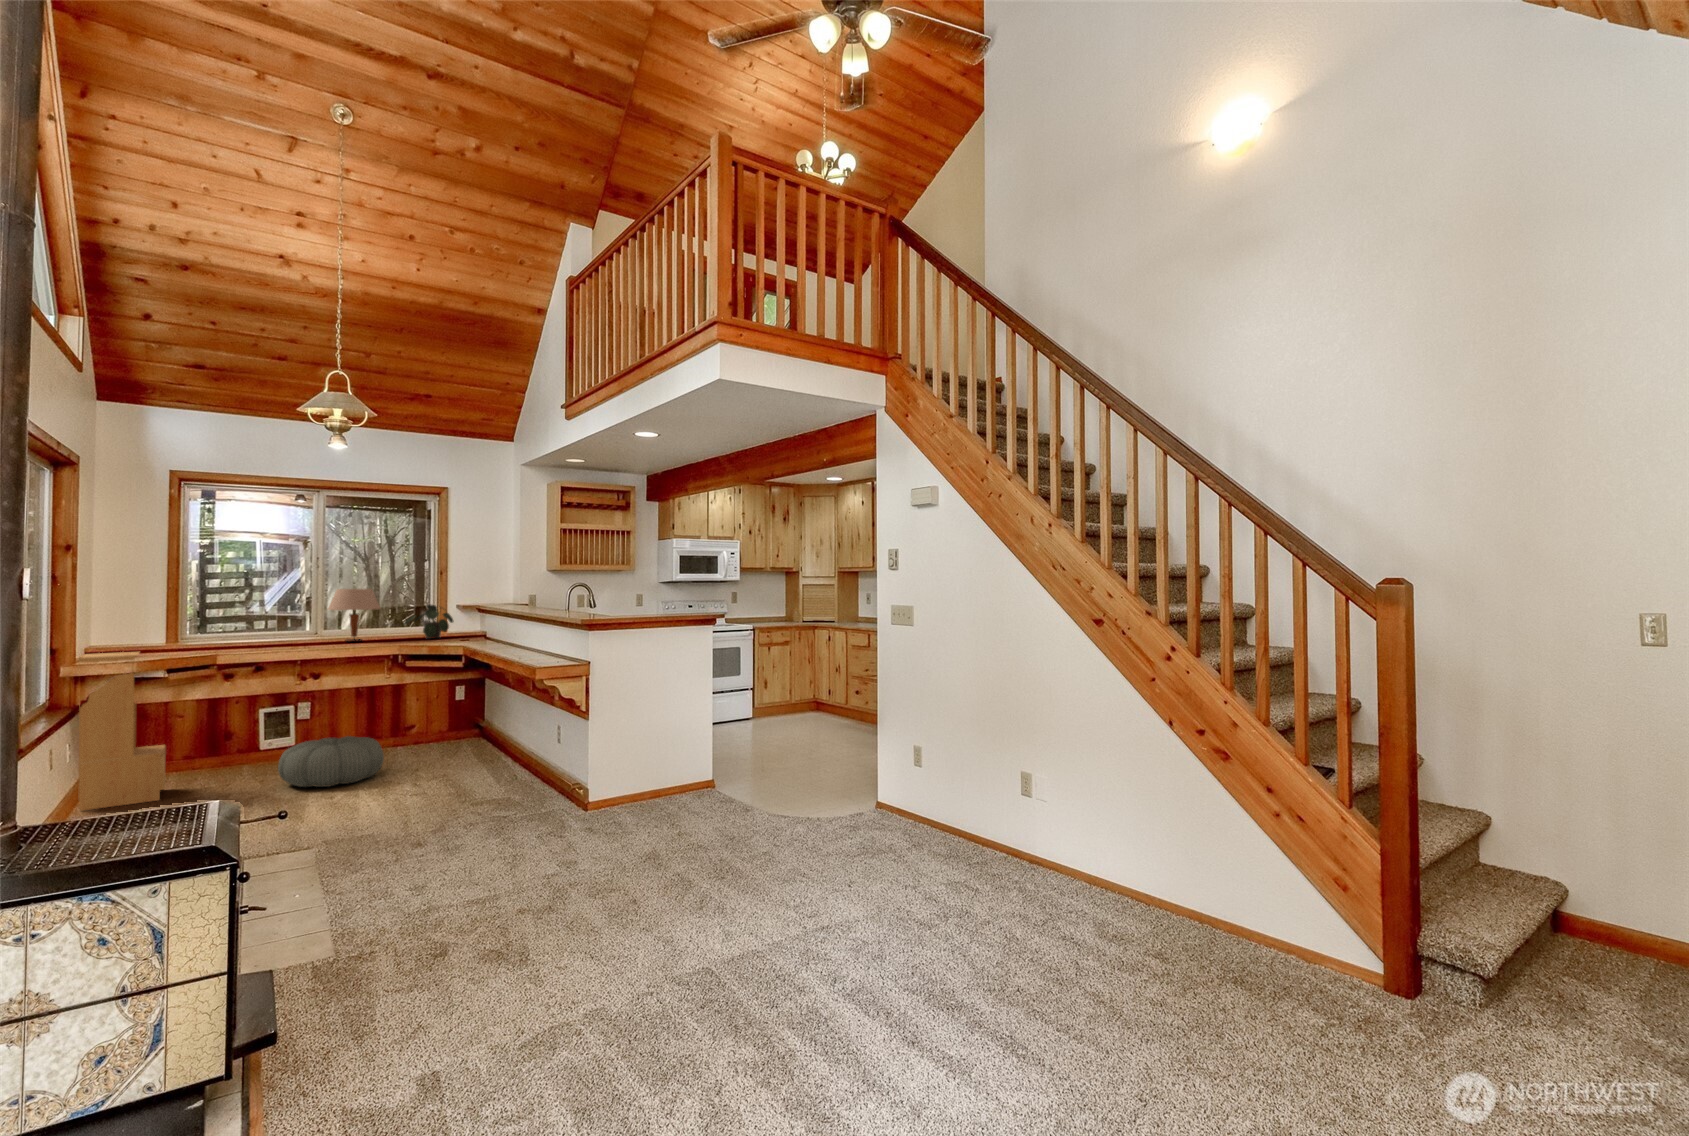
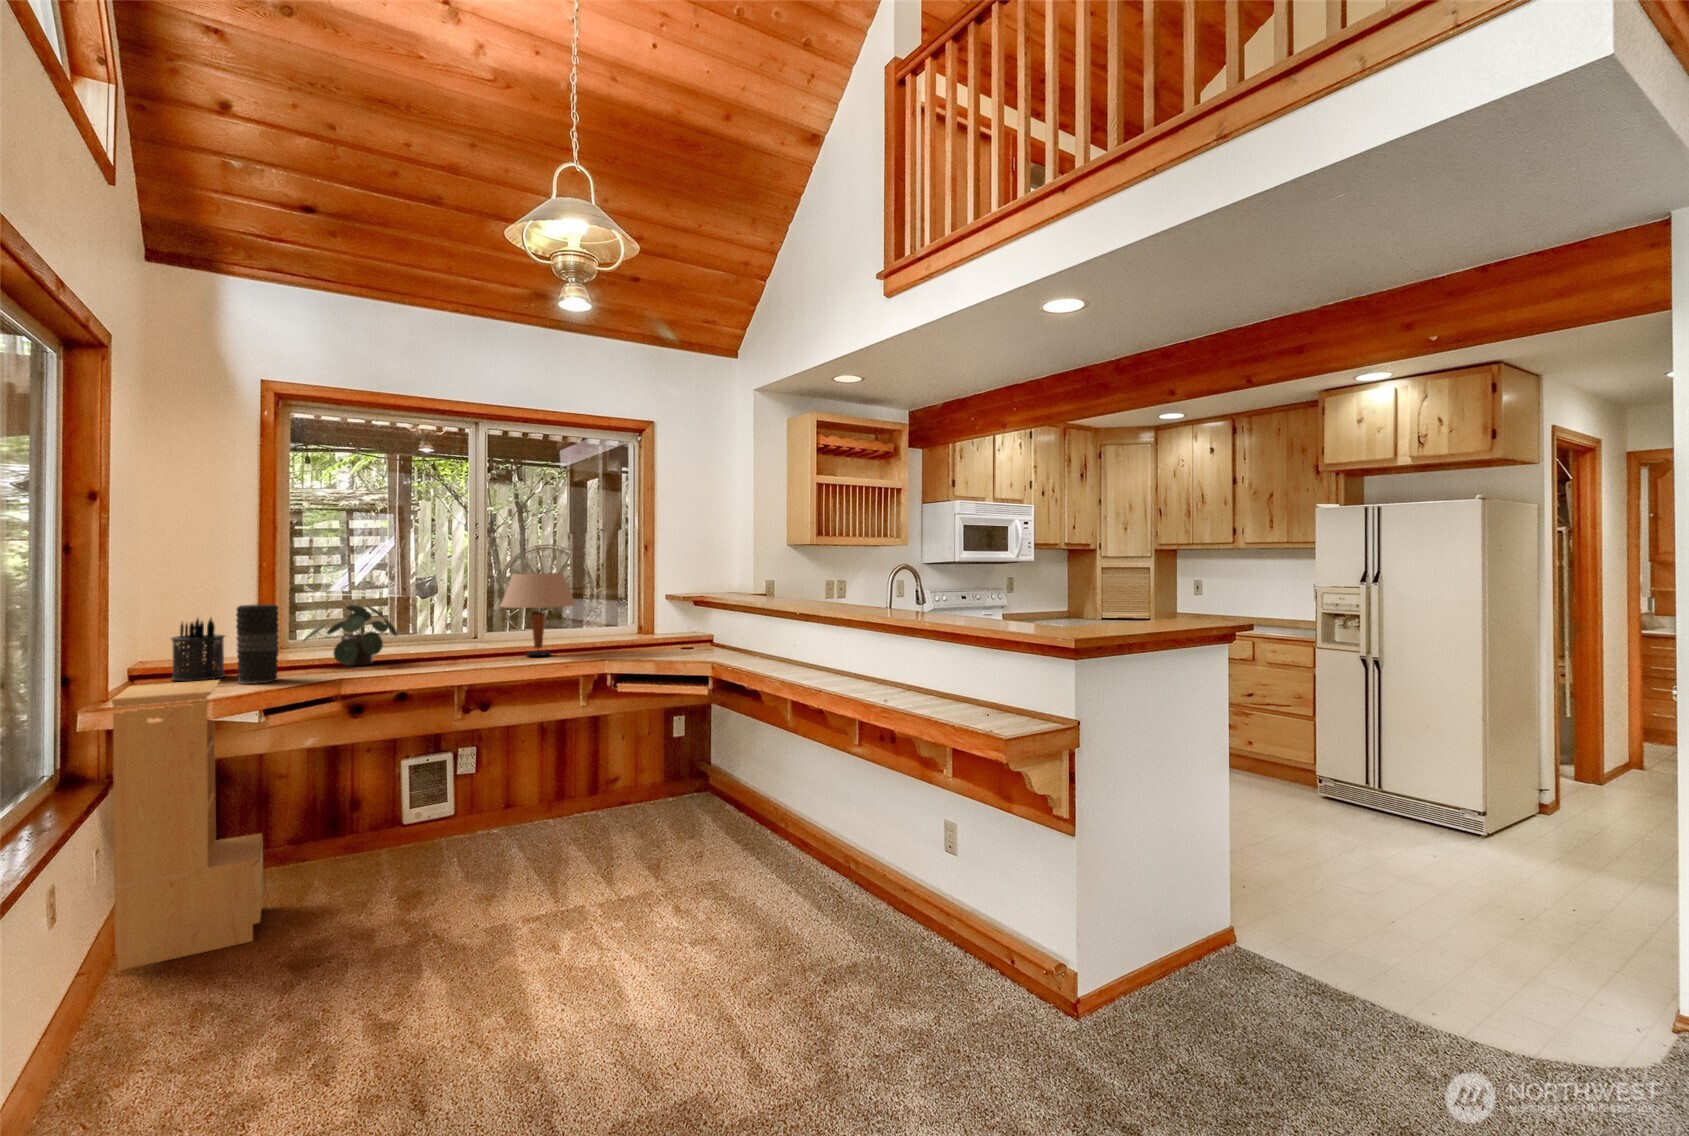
potted plant: present [404,605,454,639] -> present [304,605,397,666]
vase: none [151,607,178,654] -> present [236,604,279,684]
pen holder: none [108,615,143,654] -> present [171,619,225,681]
pouf: present [278,736,384,787] -> none [442,814,602,915]

